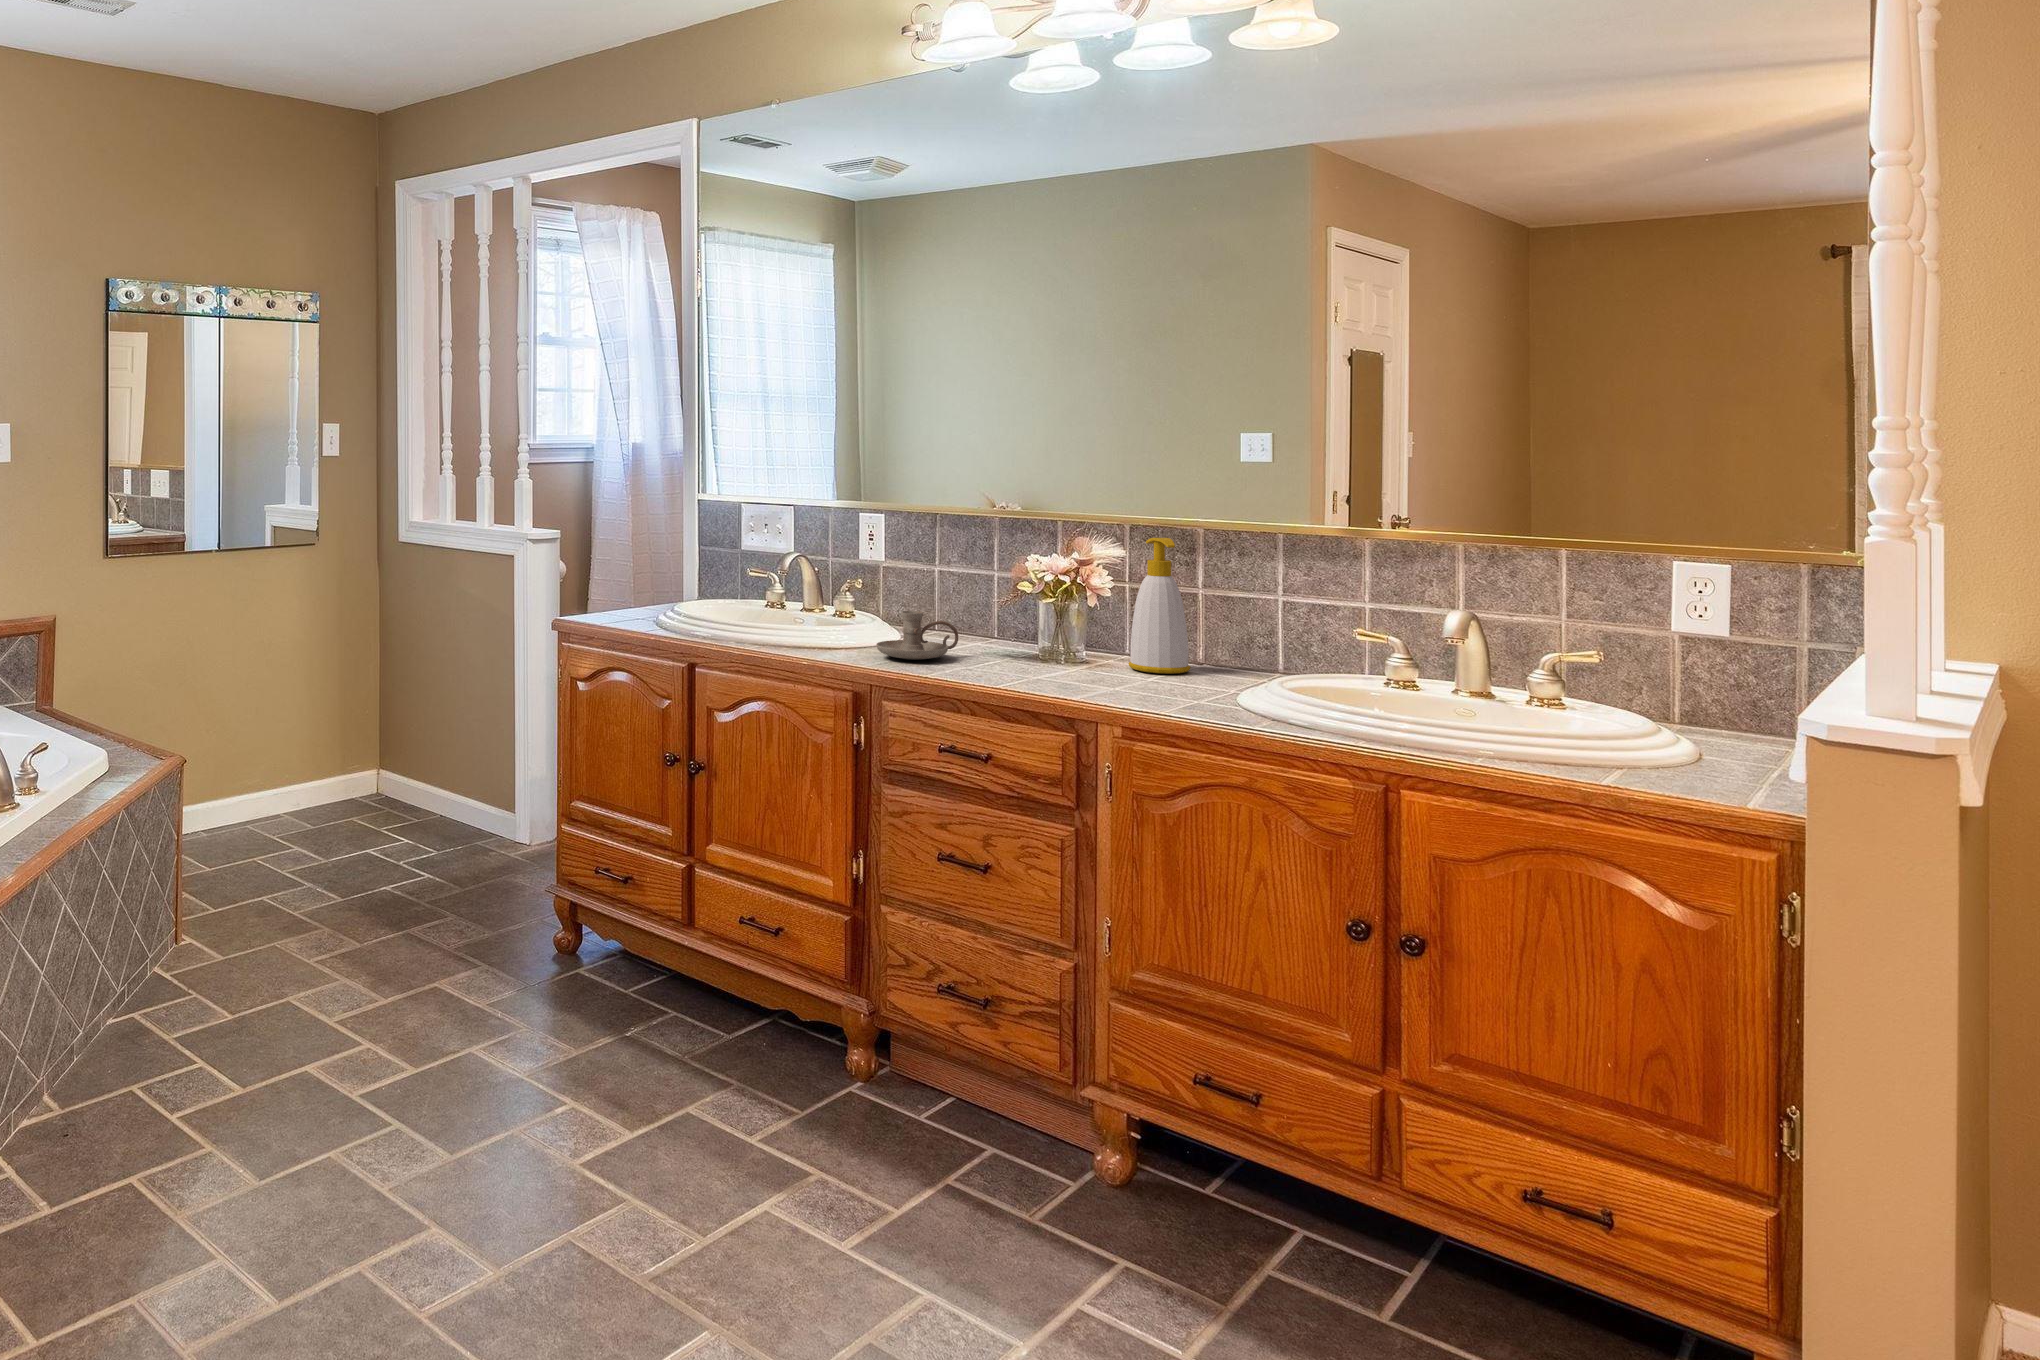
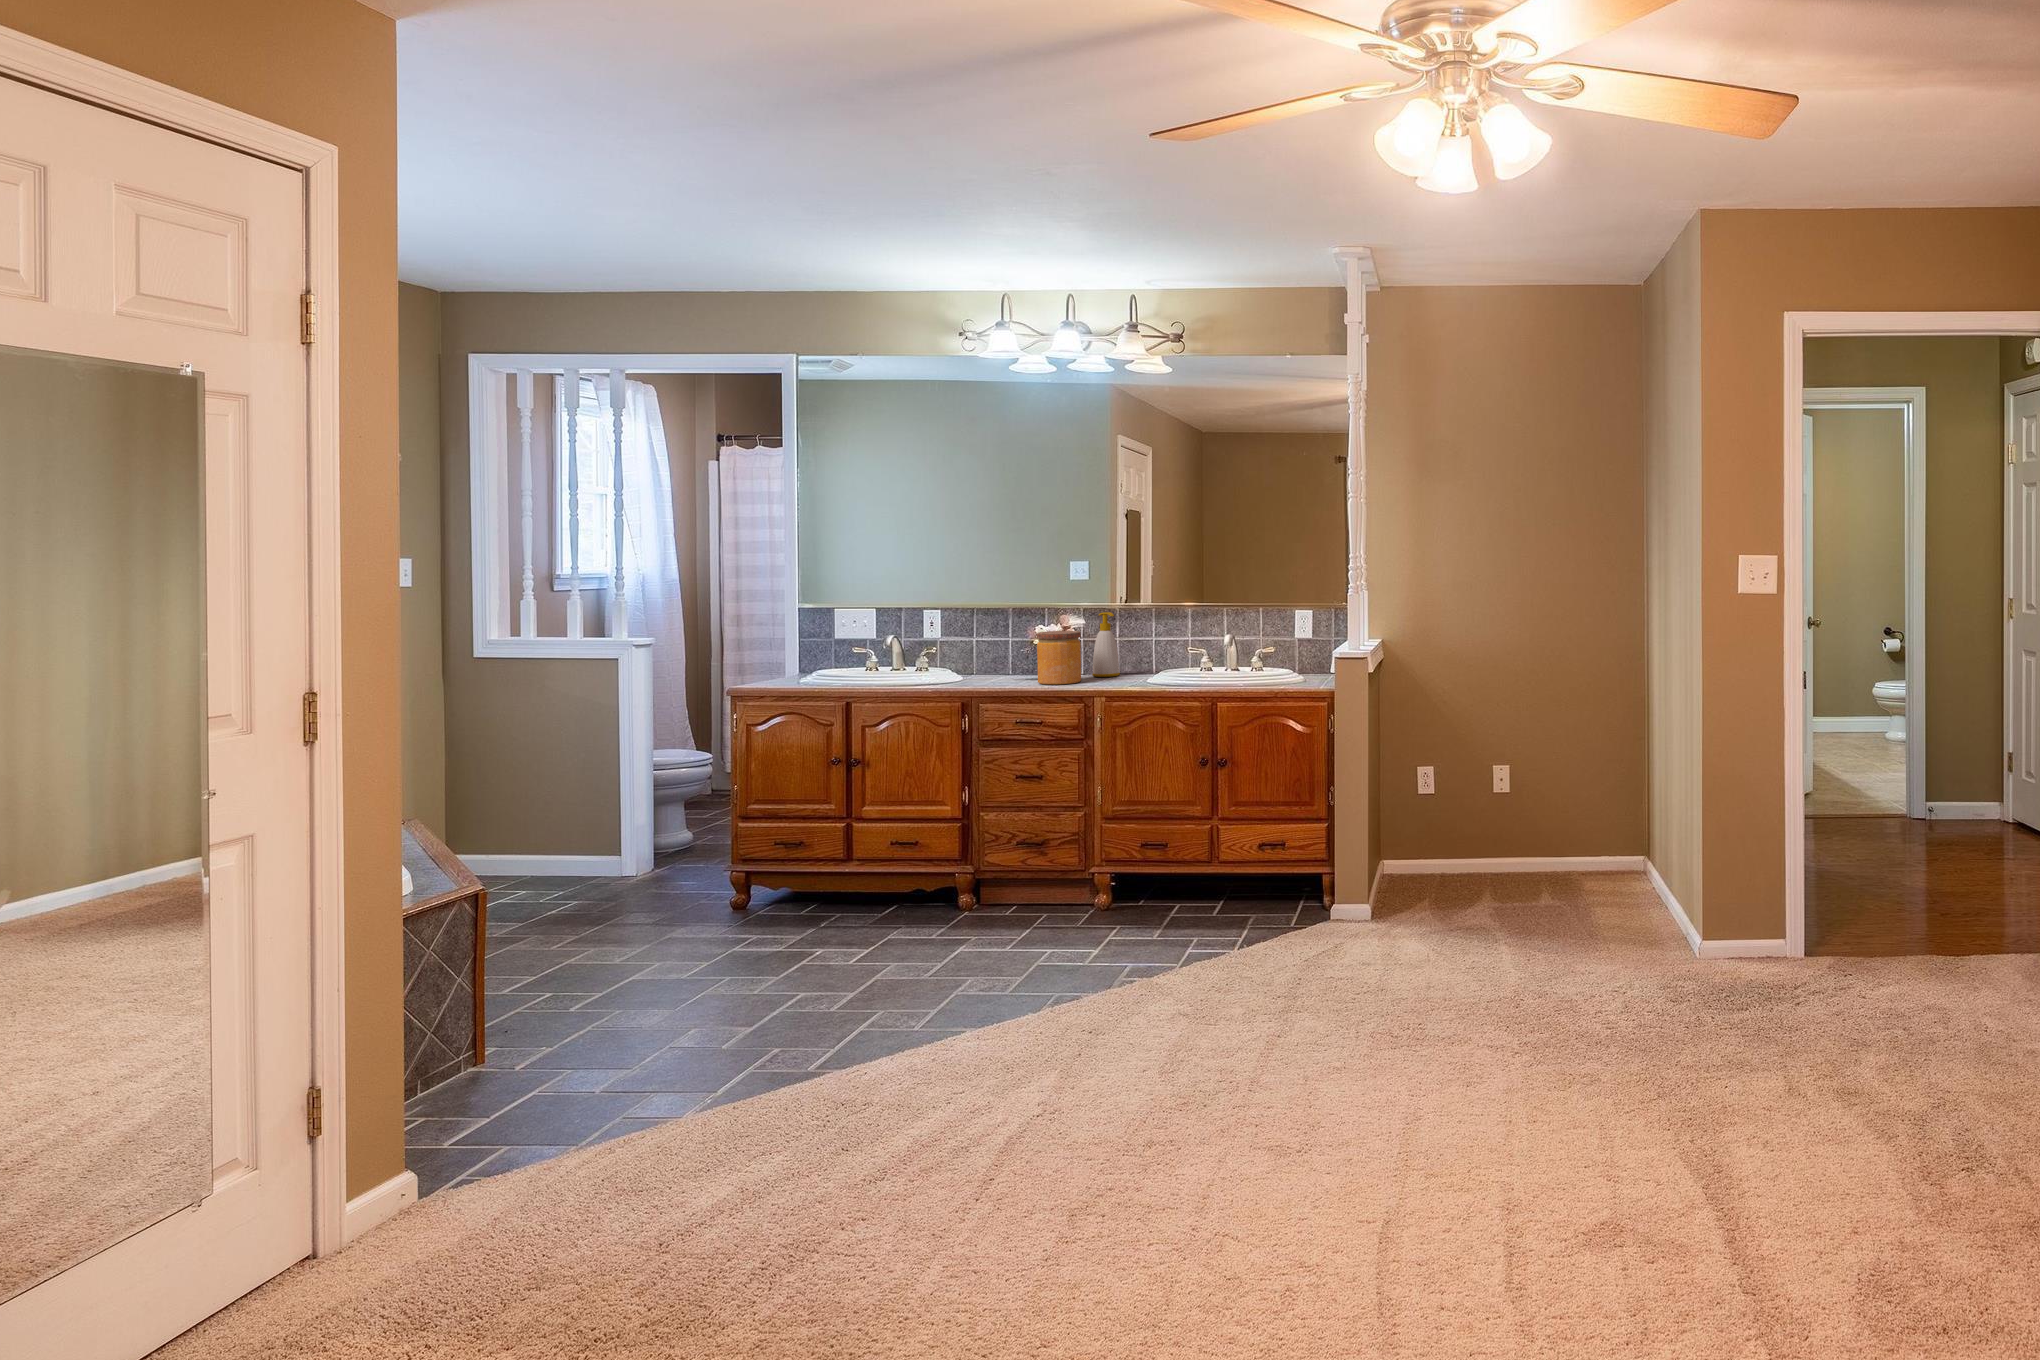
jar: none [1001,569,1092,682] -> present [1037,631,1081,684]
candle holder: present [876,611,958,660] -> none [966,659,1007,684]

